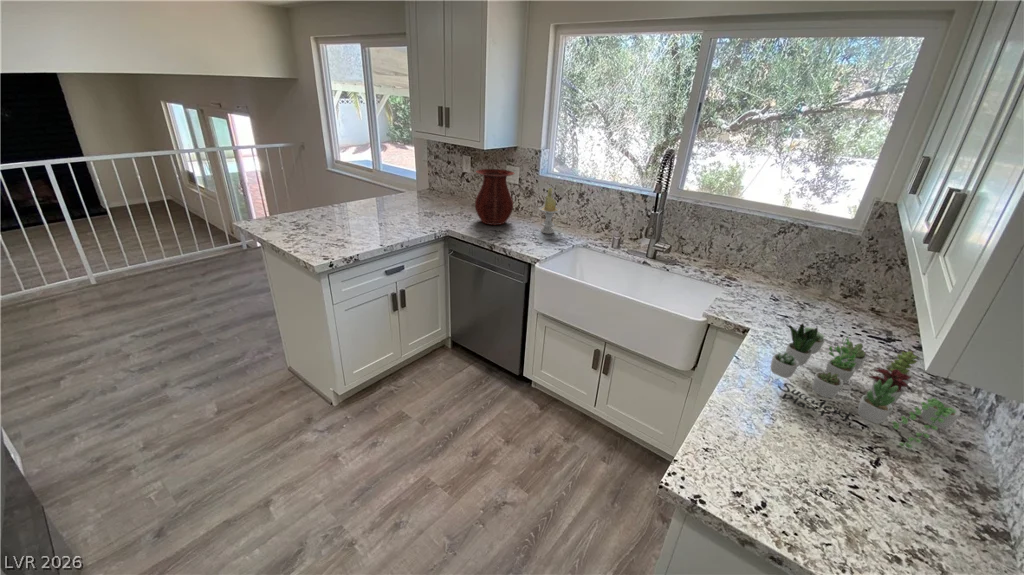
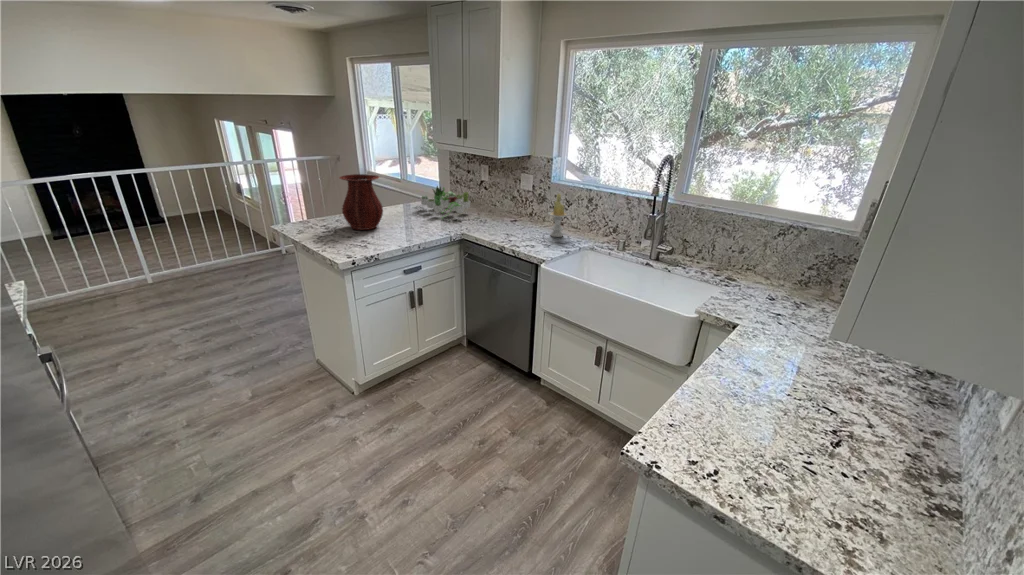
vase: present [475,169,514,225] -> present [340,174,383,230]
succulent plant: present [771,323,960,448] -> present [420,186,470,218]

